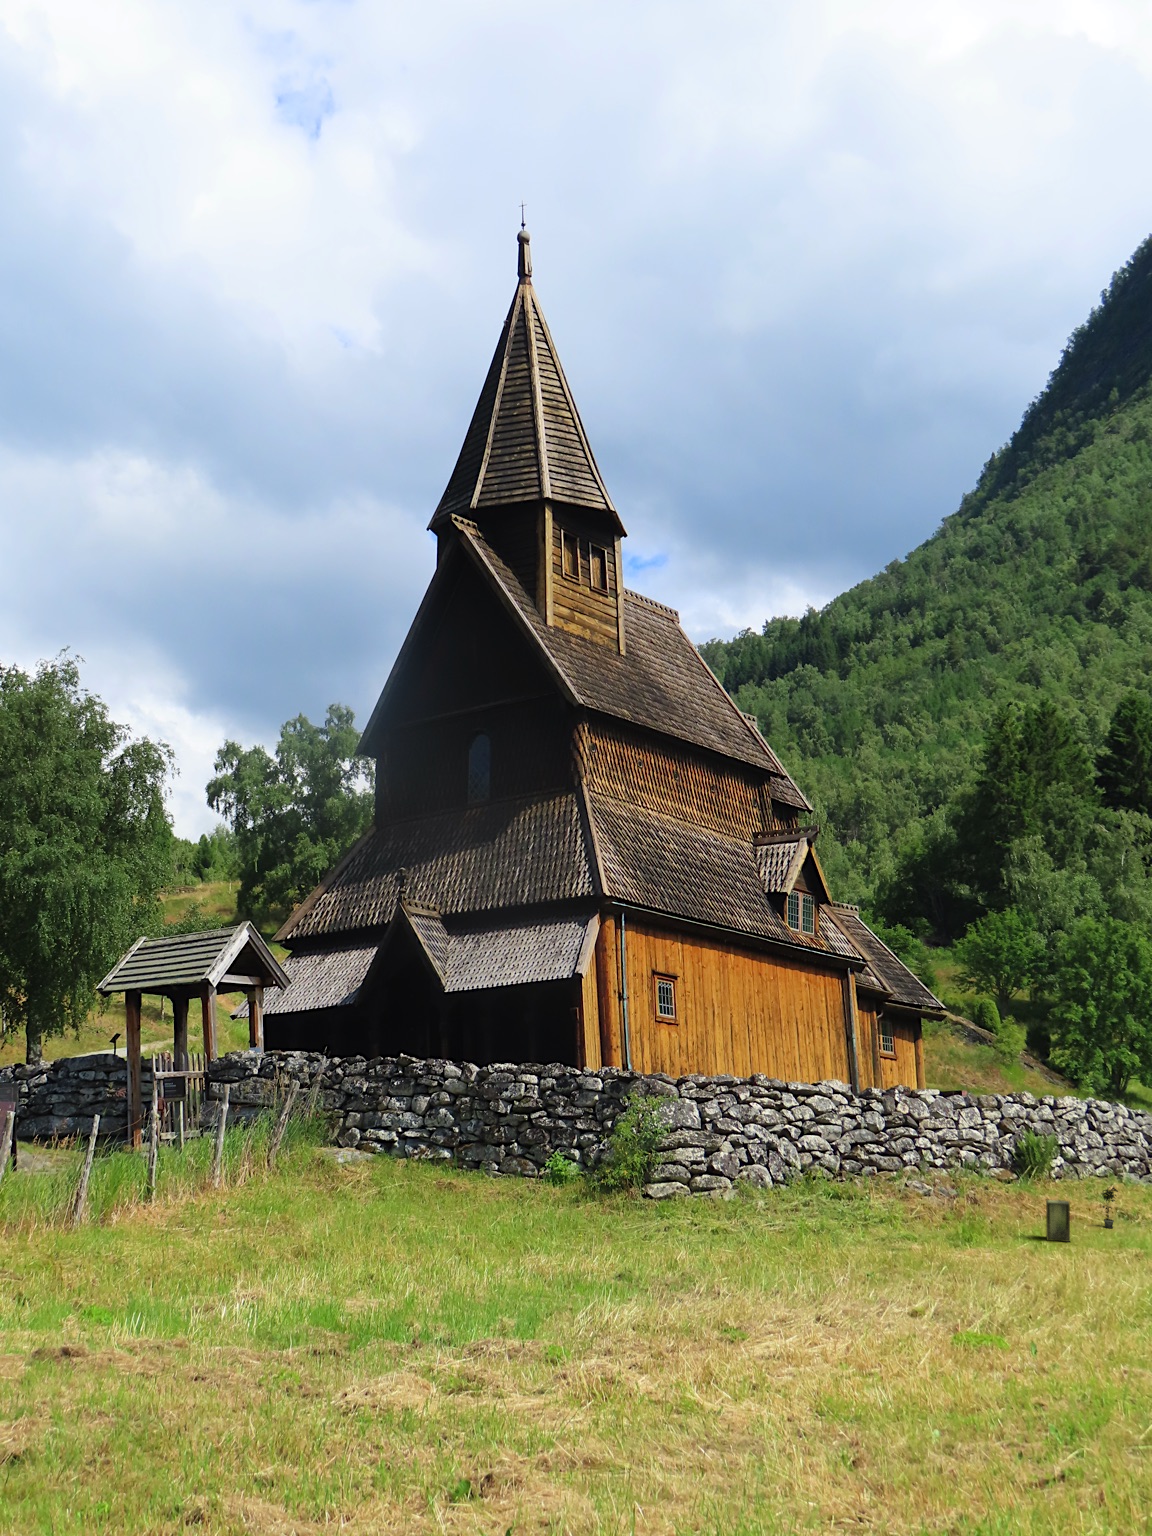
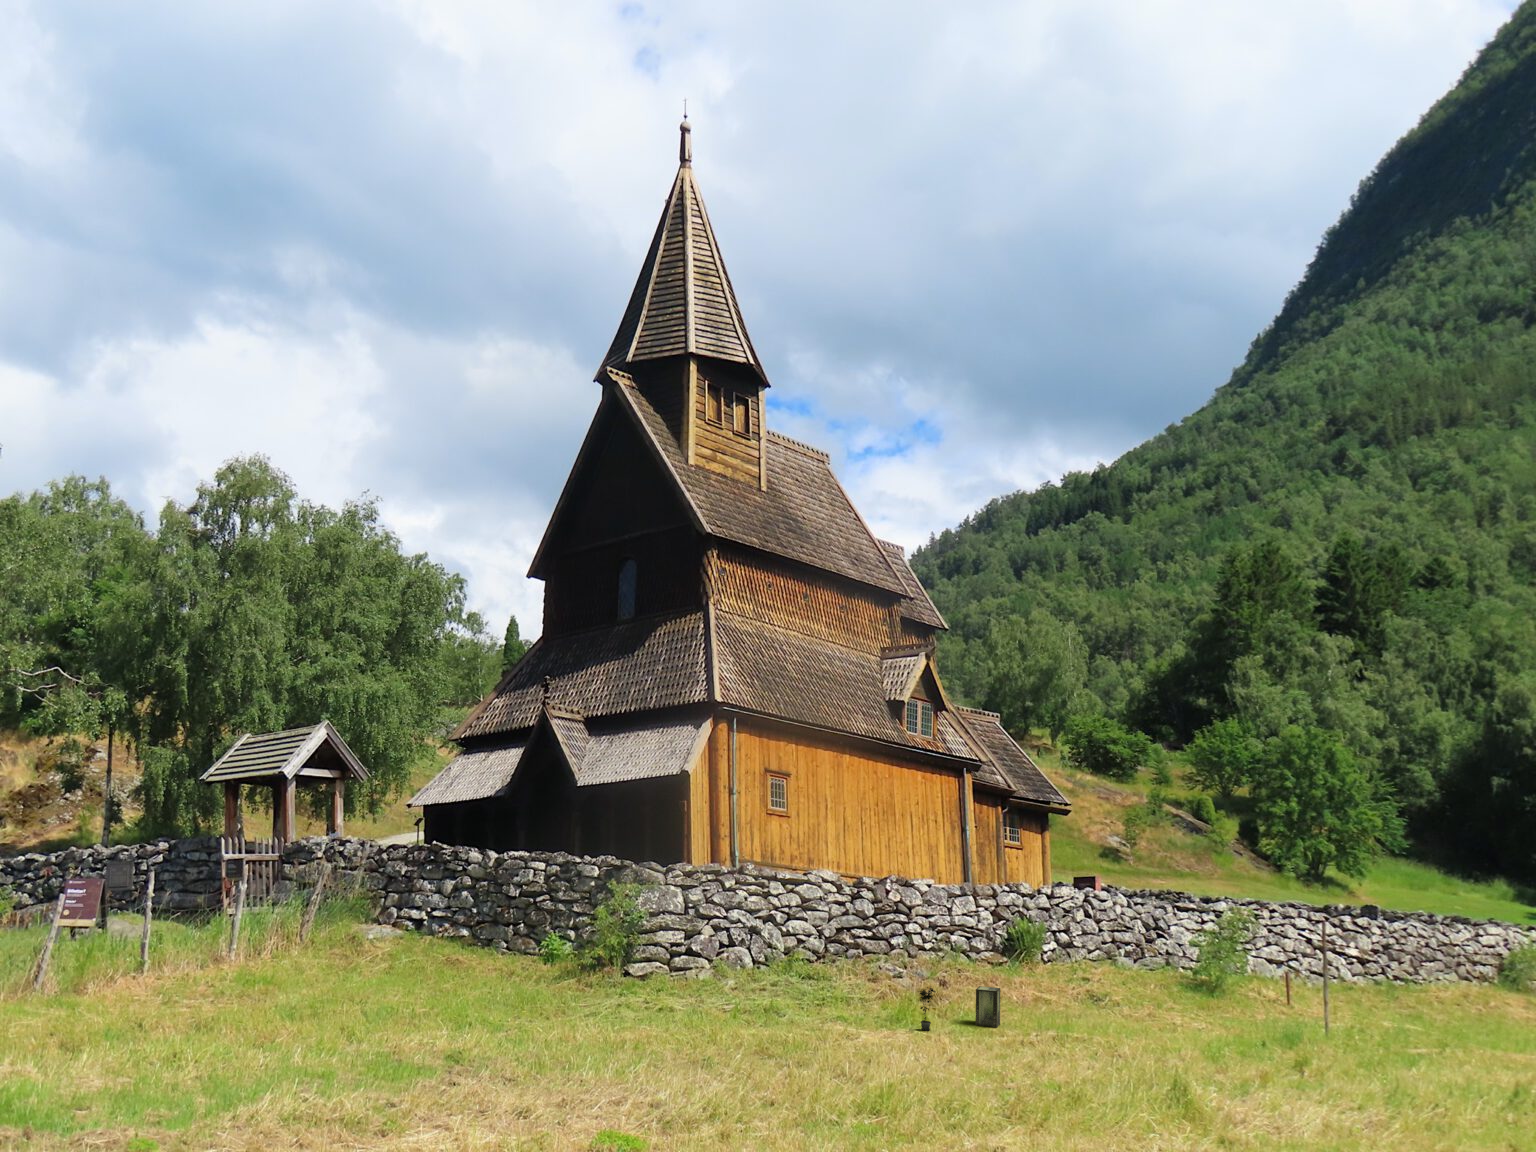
potted plant: present [1102,1187,1118,1228] -> present [920,986,936,1031]

